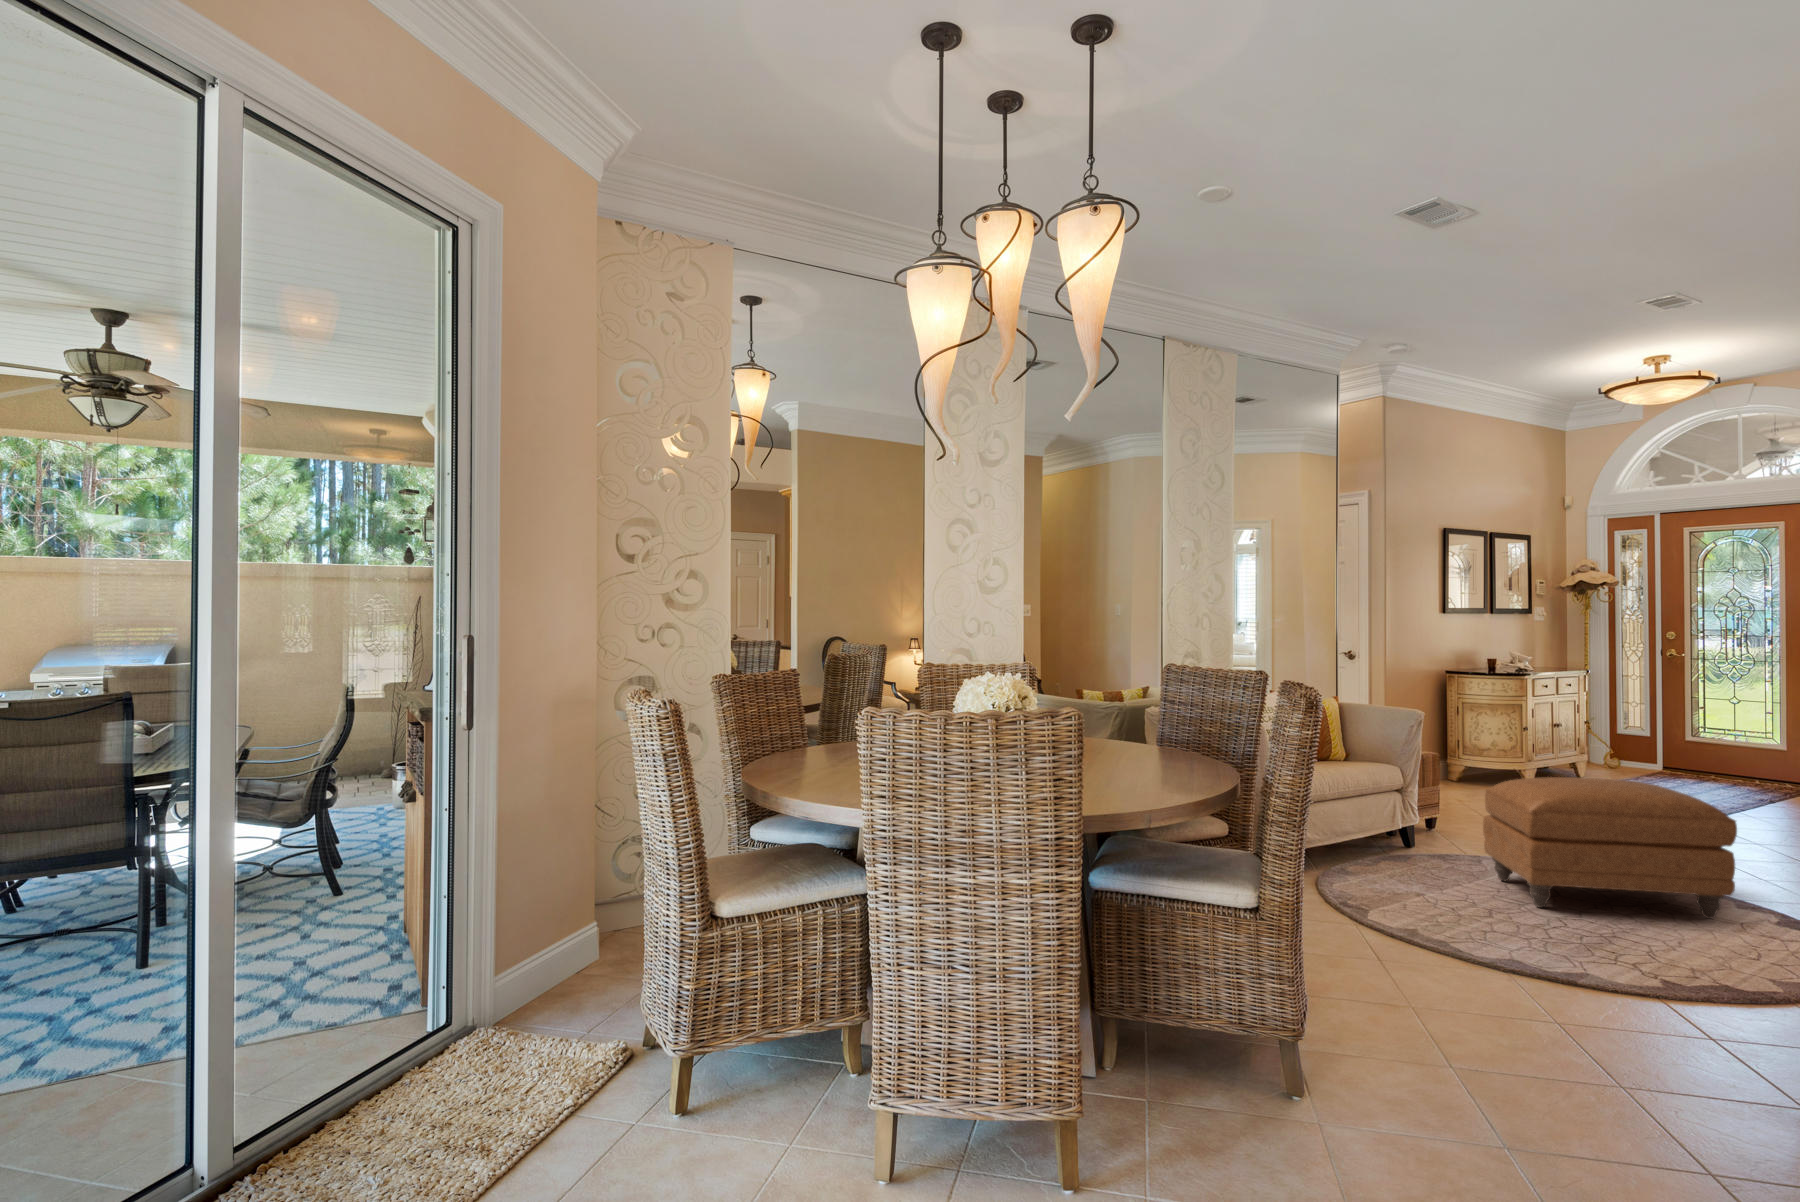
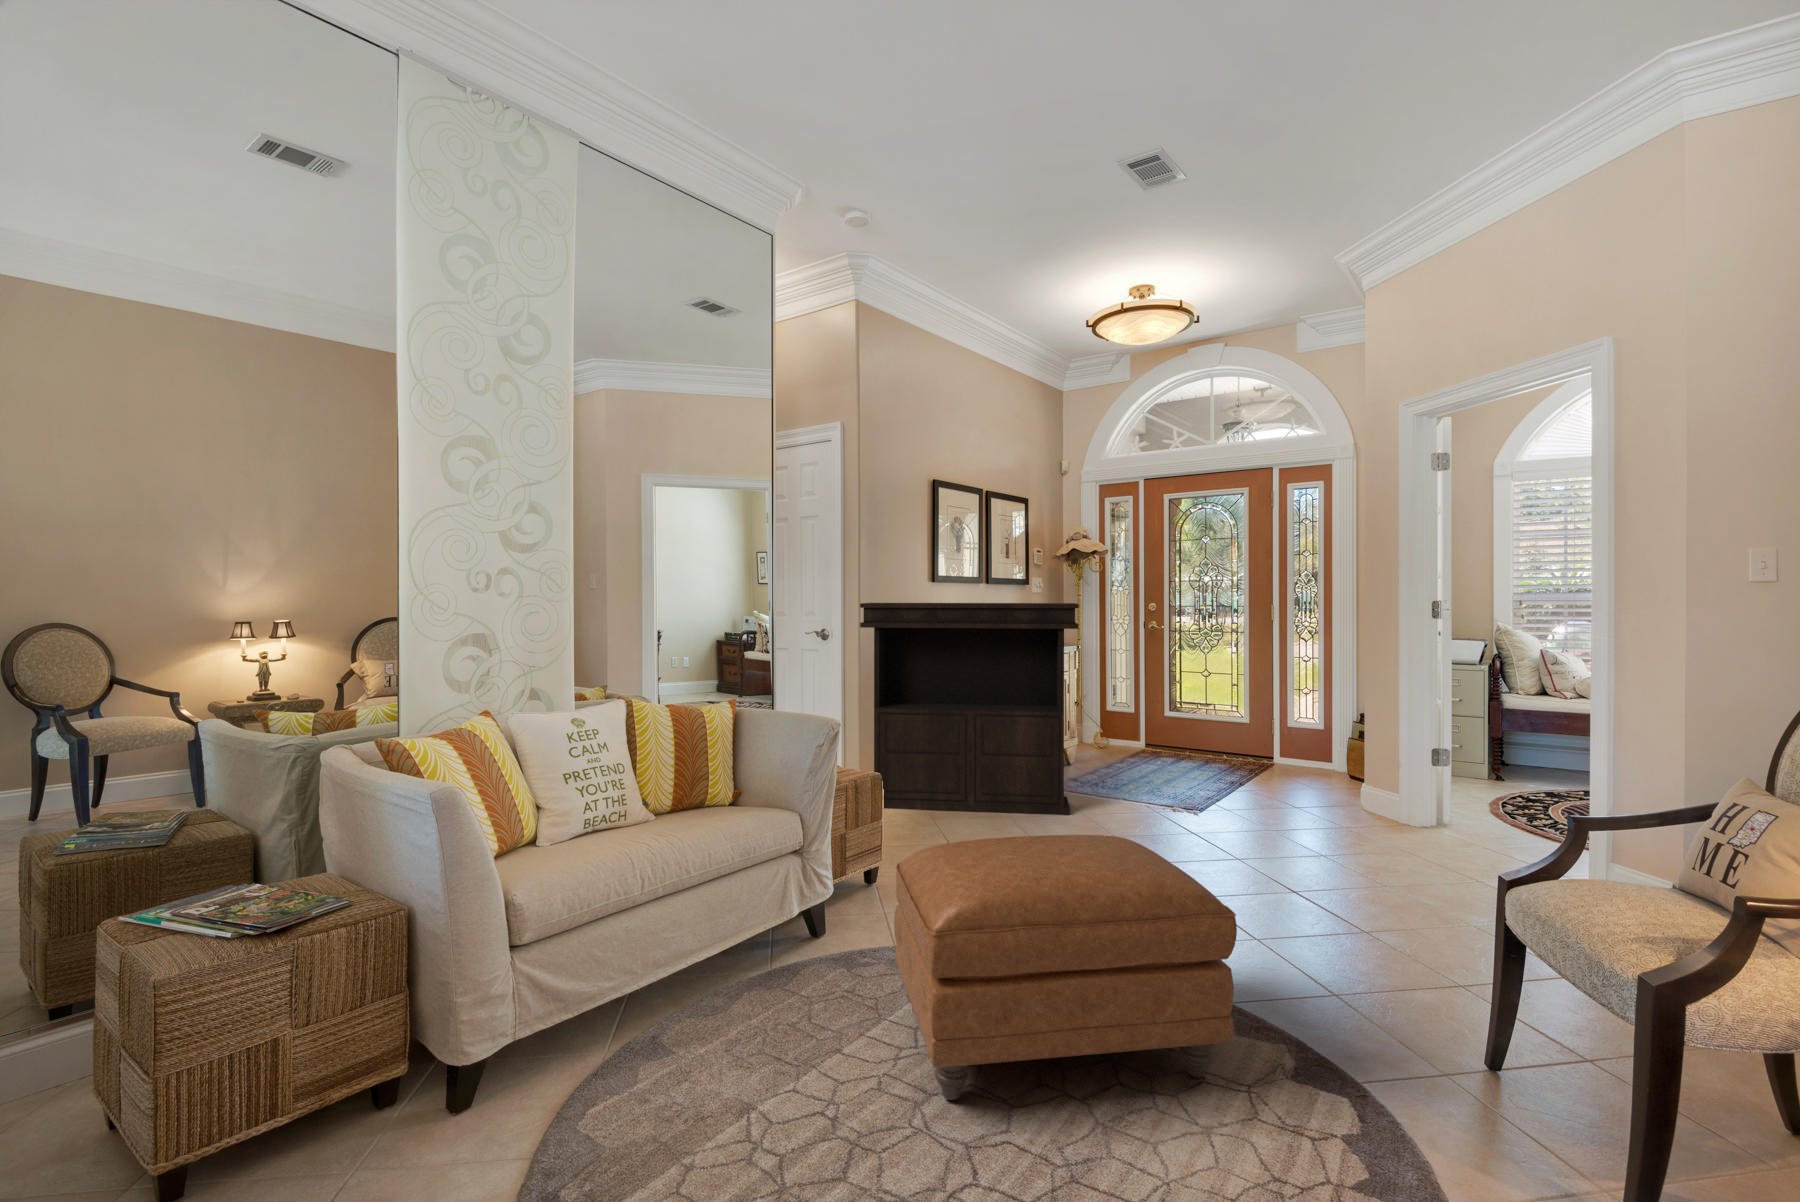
console table: none [1391,630,1596,807] -> present [860,603,1079,815]

